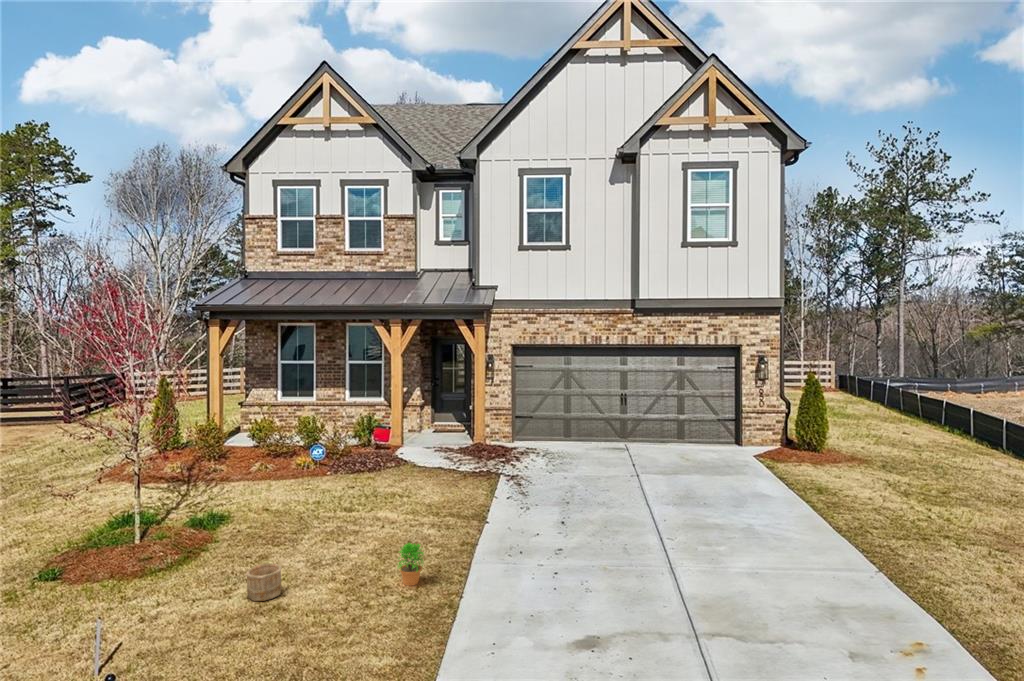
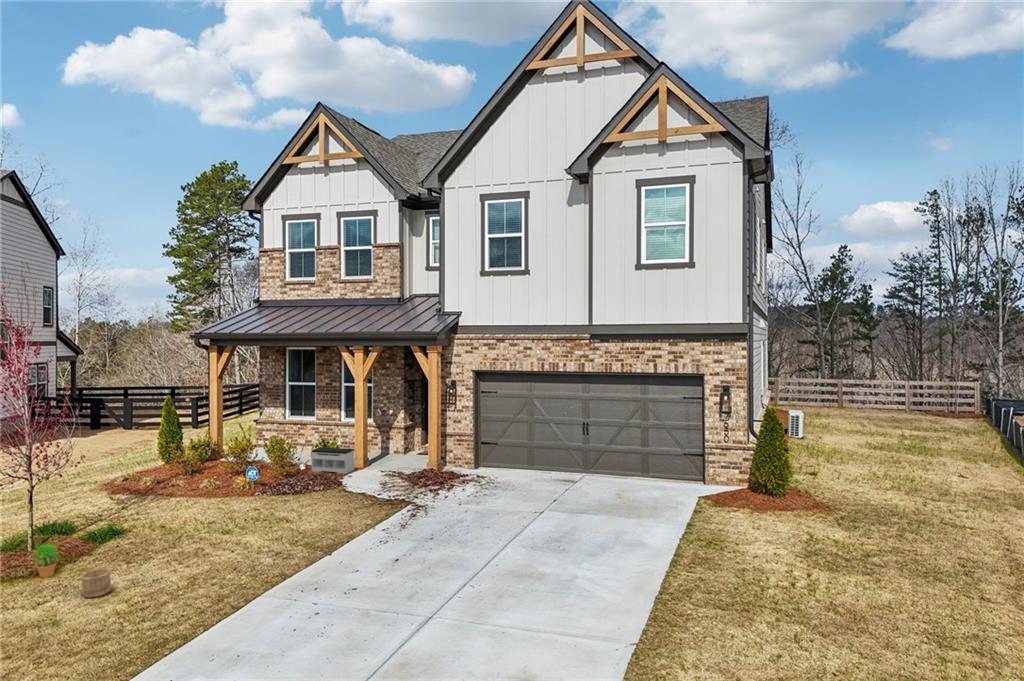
bench: none [338,428,384,454] -> present [311,447,354,474]
potted plant: present [398,543,423,586] -> present [32,545,58,577]

